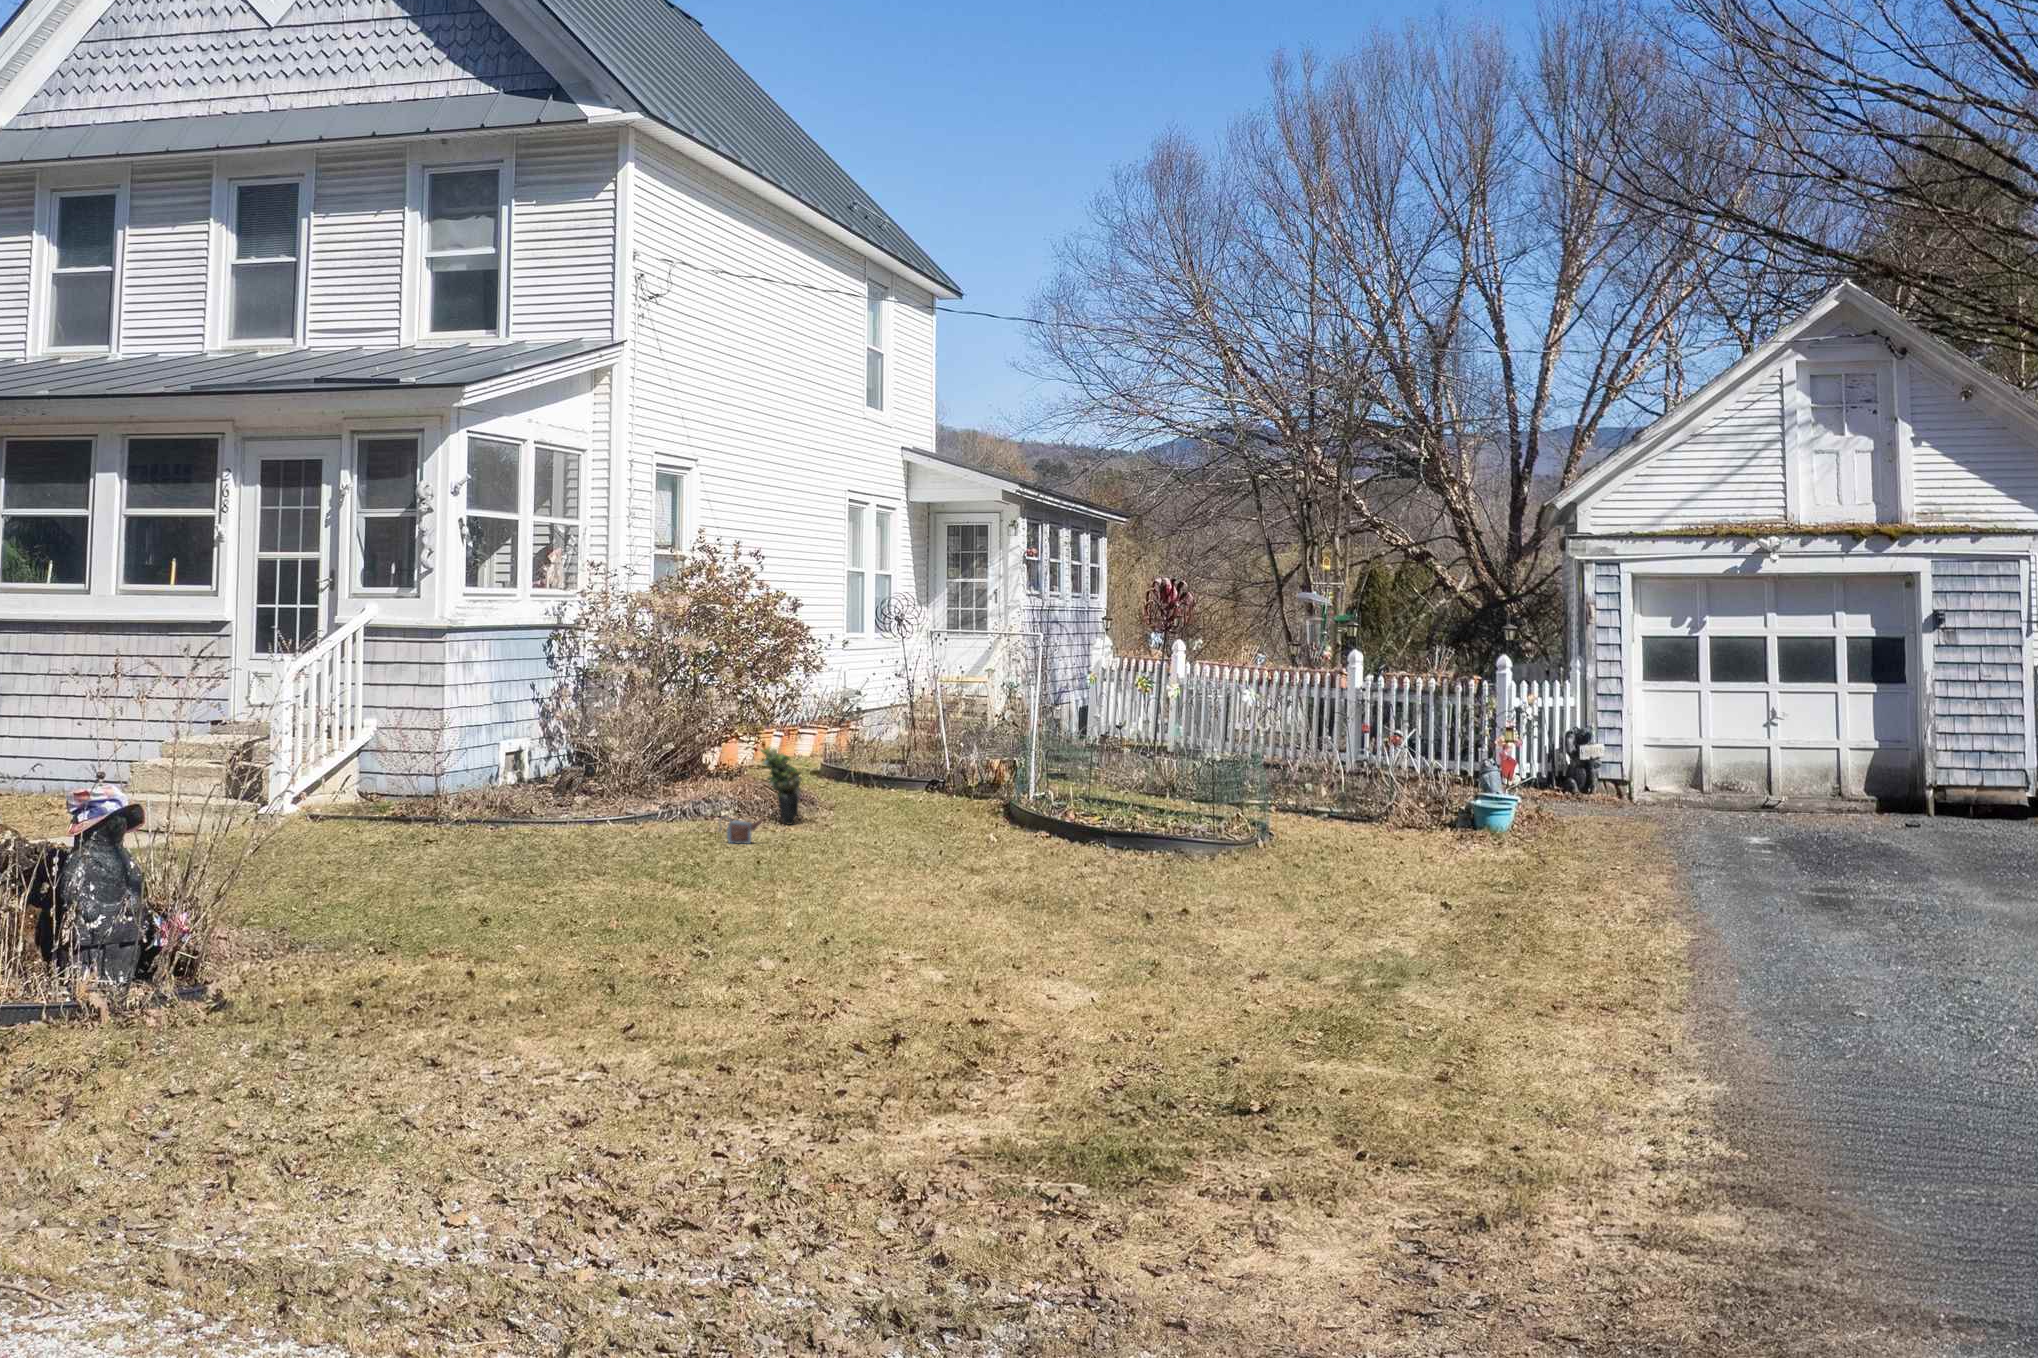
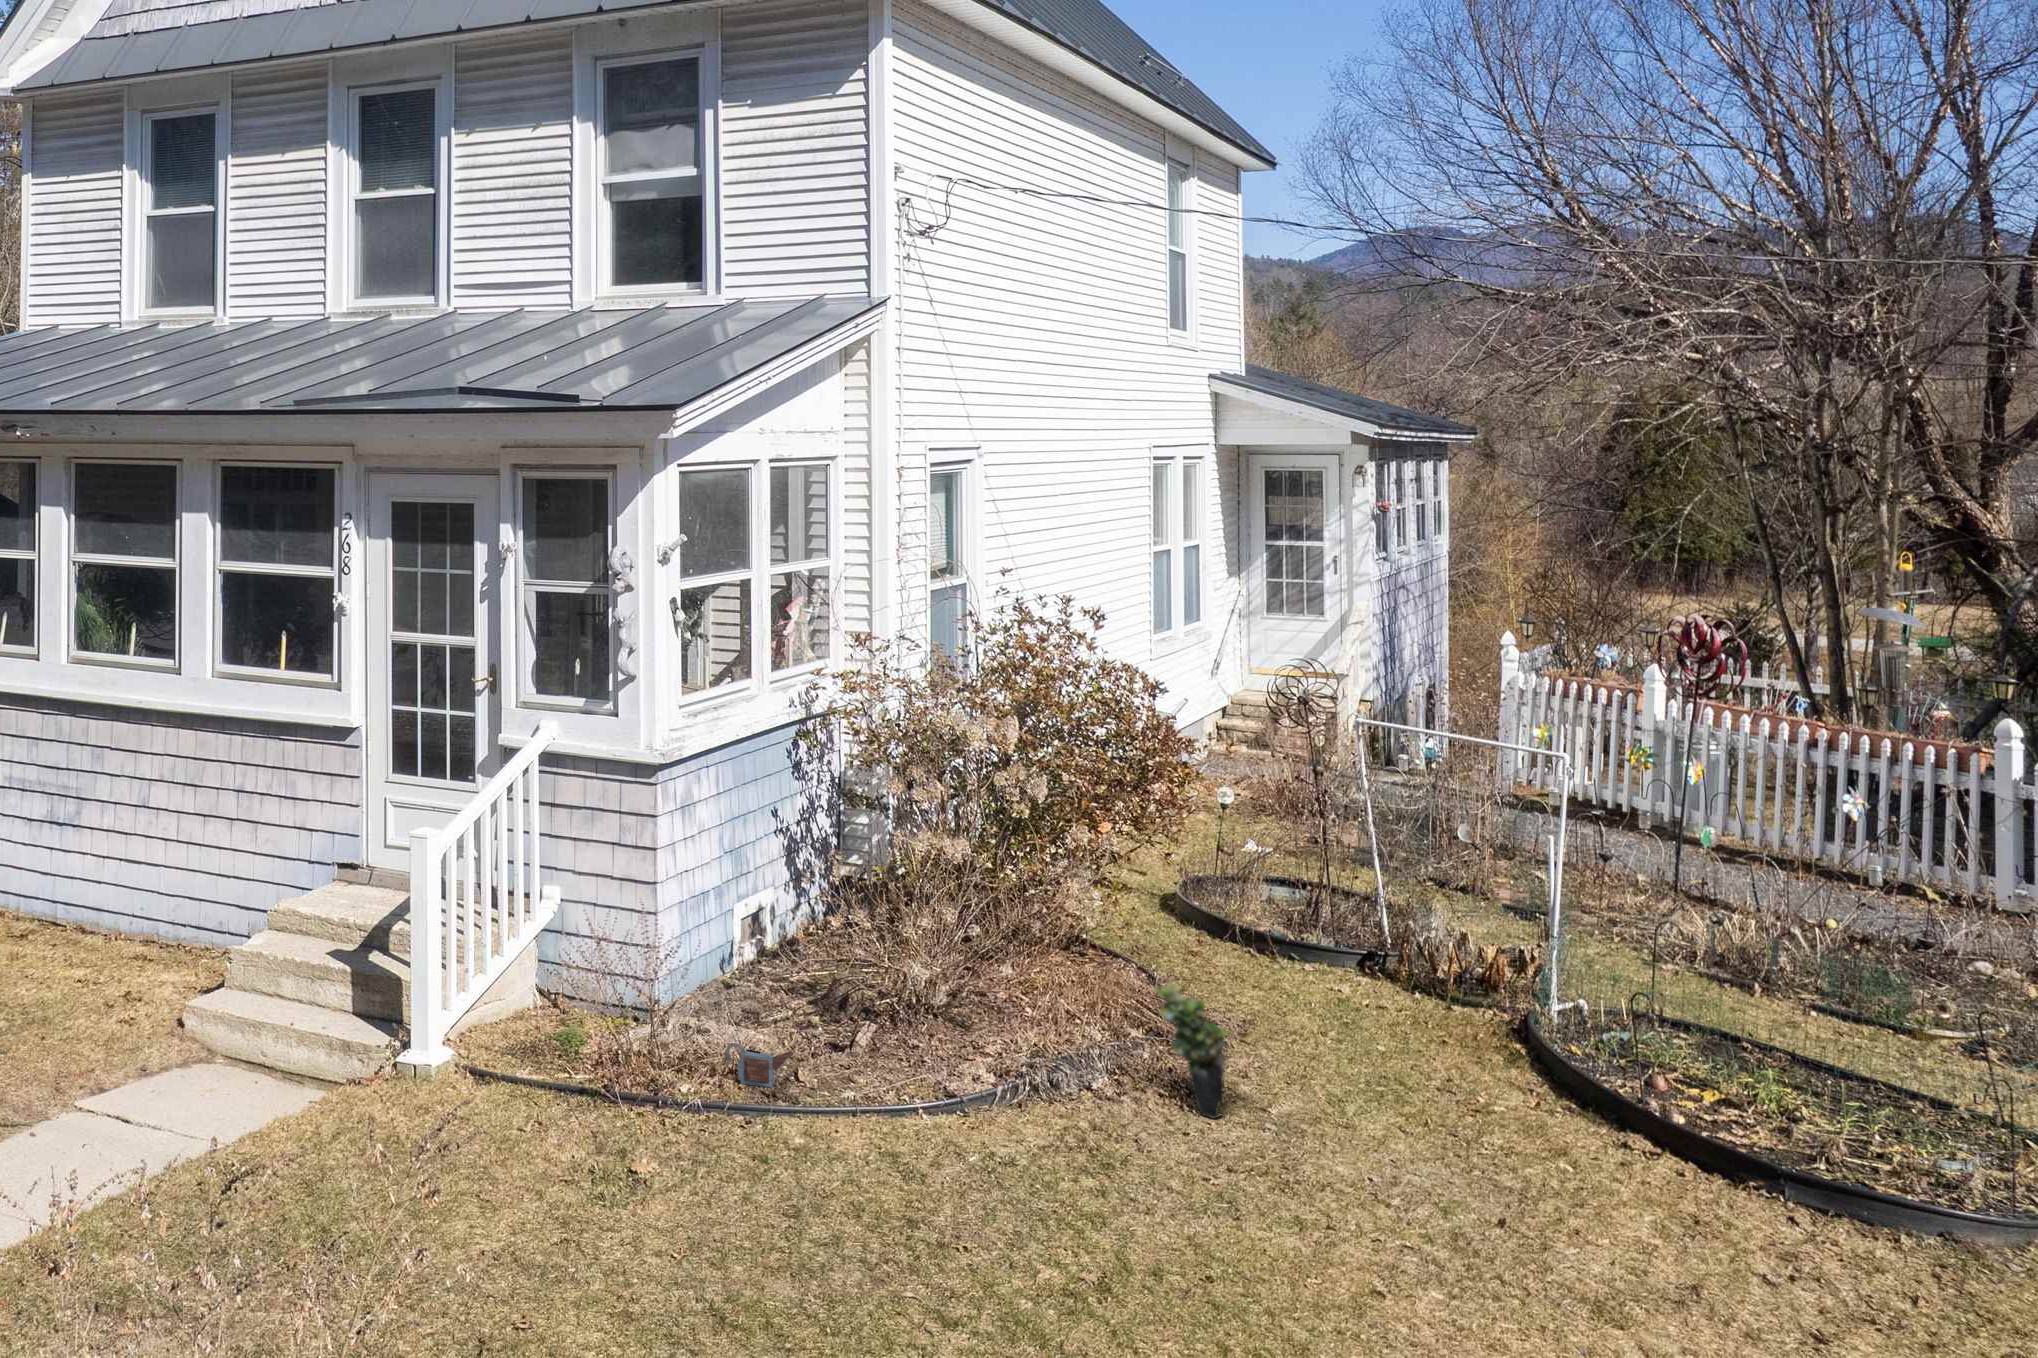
watering can: present [719,816,765,844] -> present [725,1043,794,1087]

